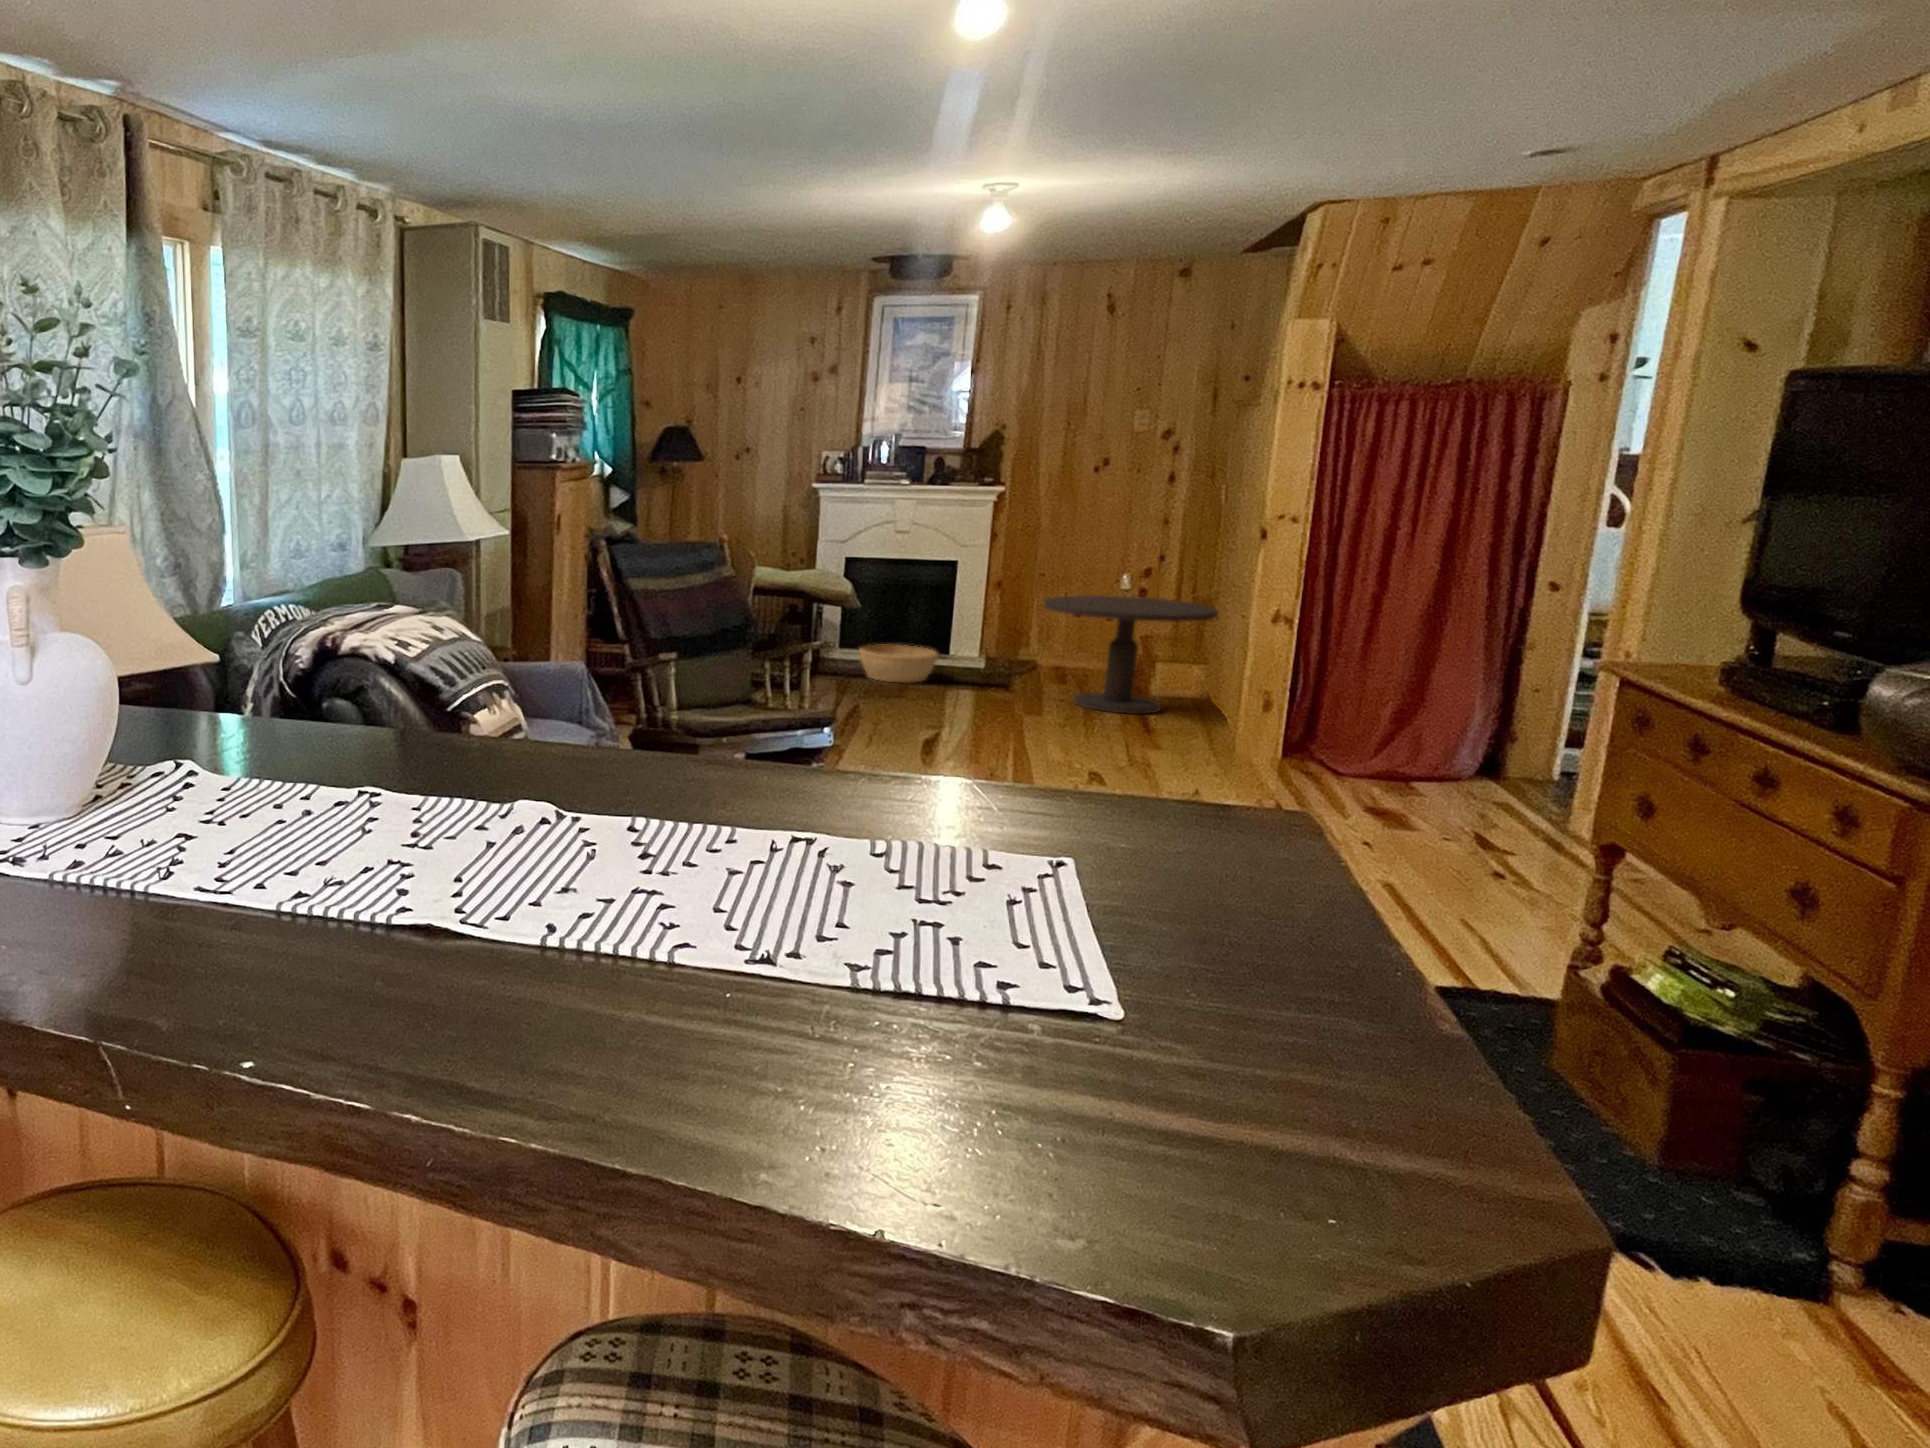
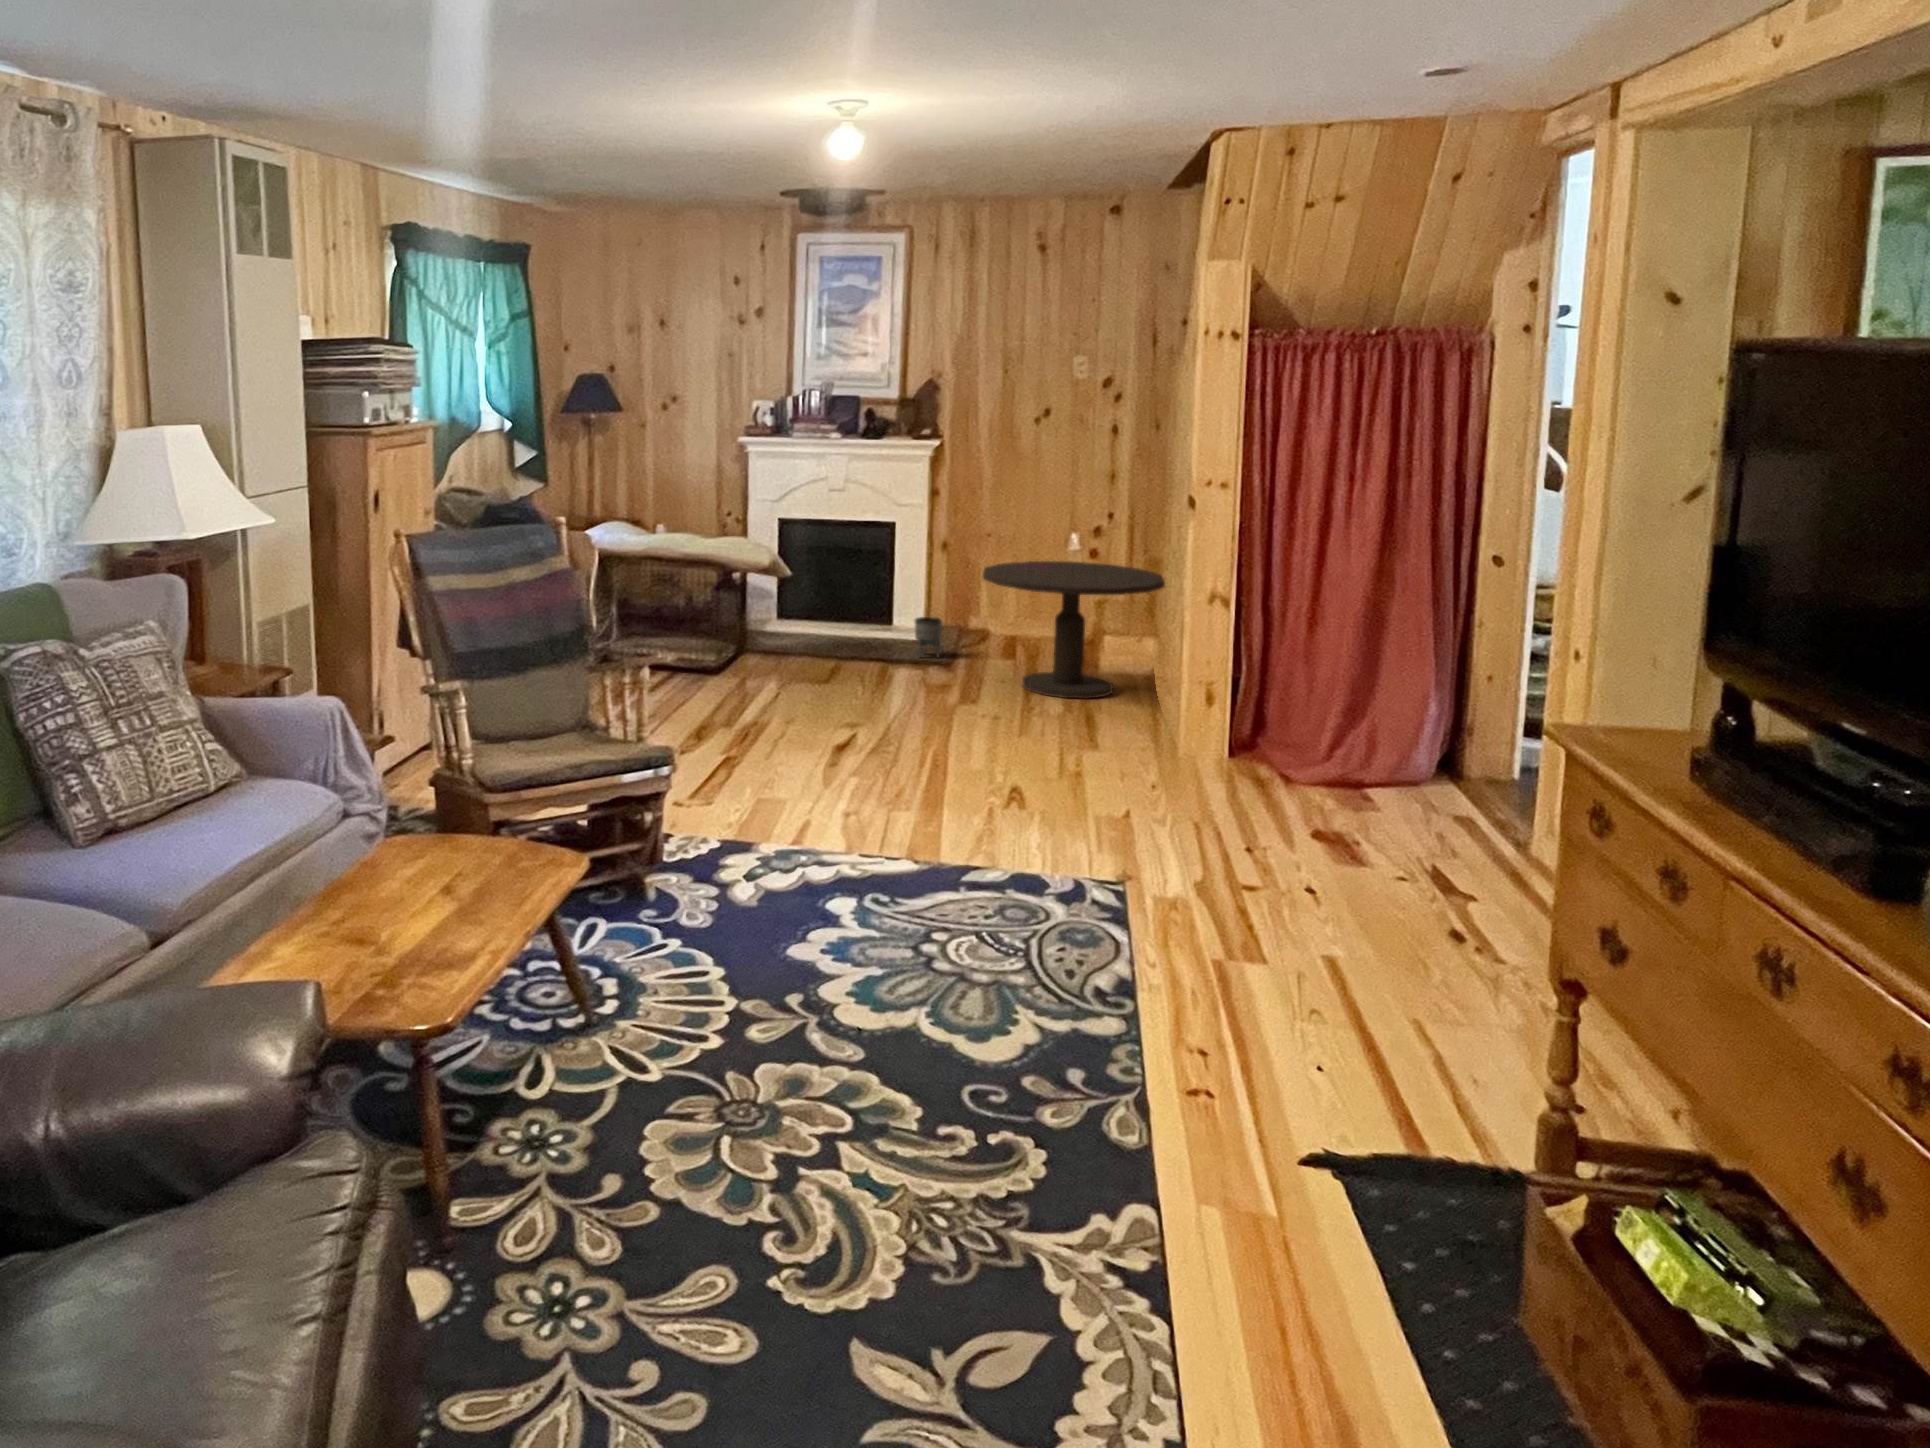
basket: present [860,645,938,683] -> none [793,618,880,664]
planter: none [969,645,996,681] -> present [915,617,942,657]

